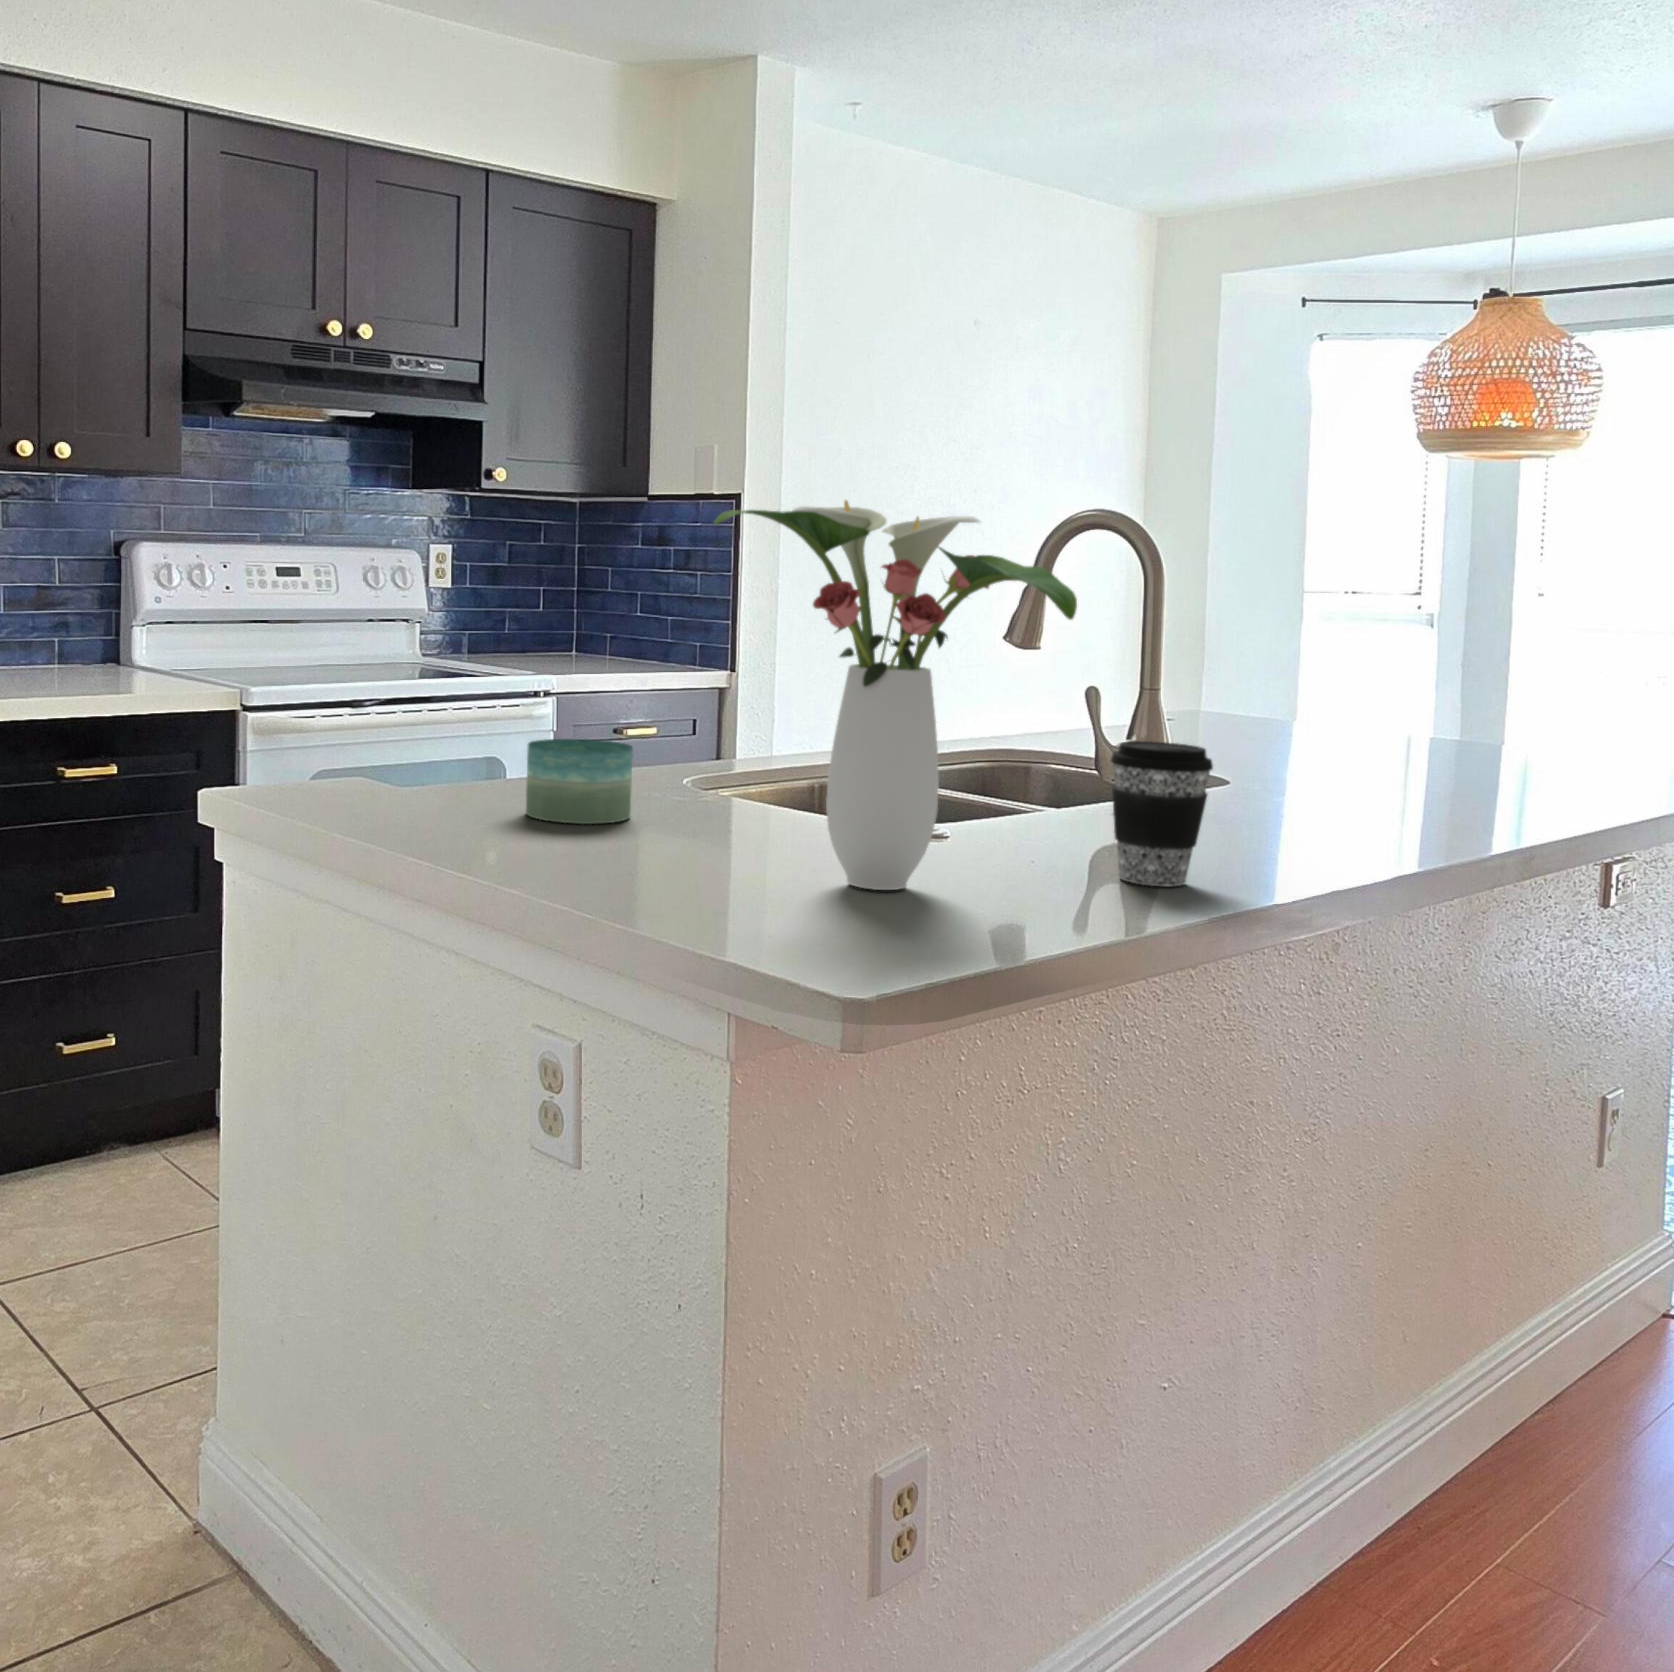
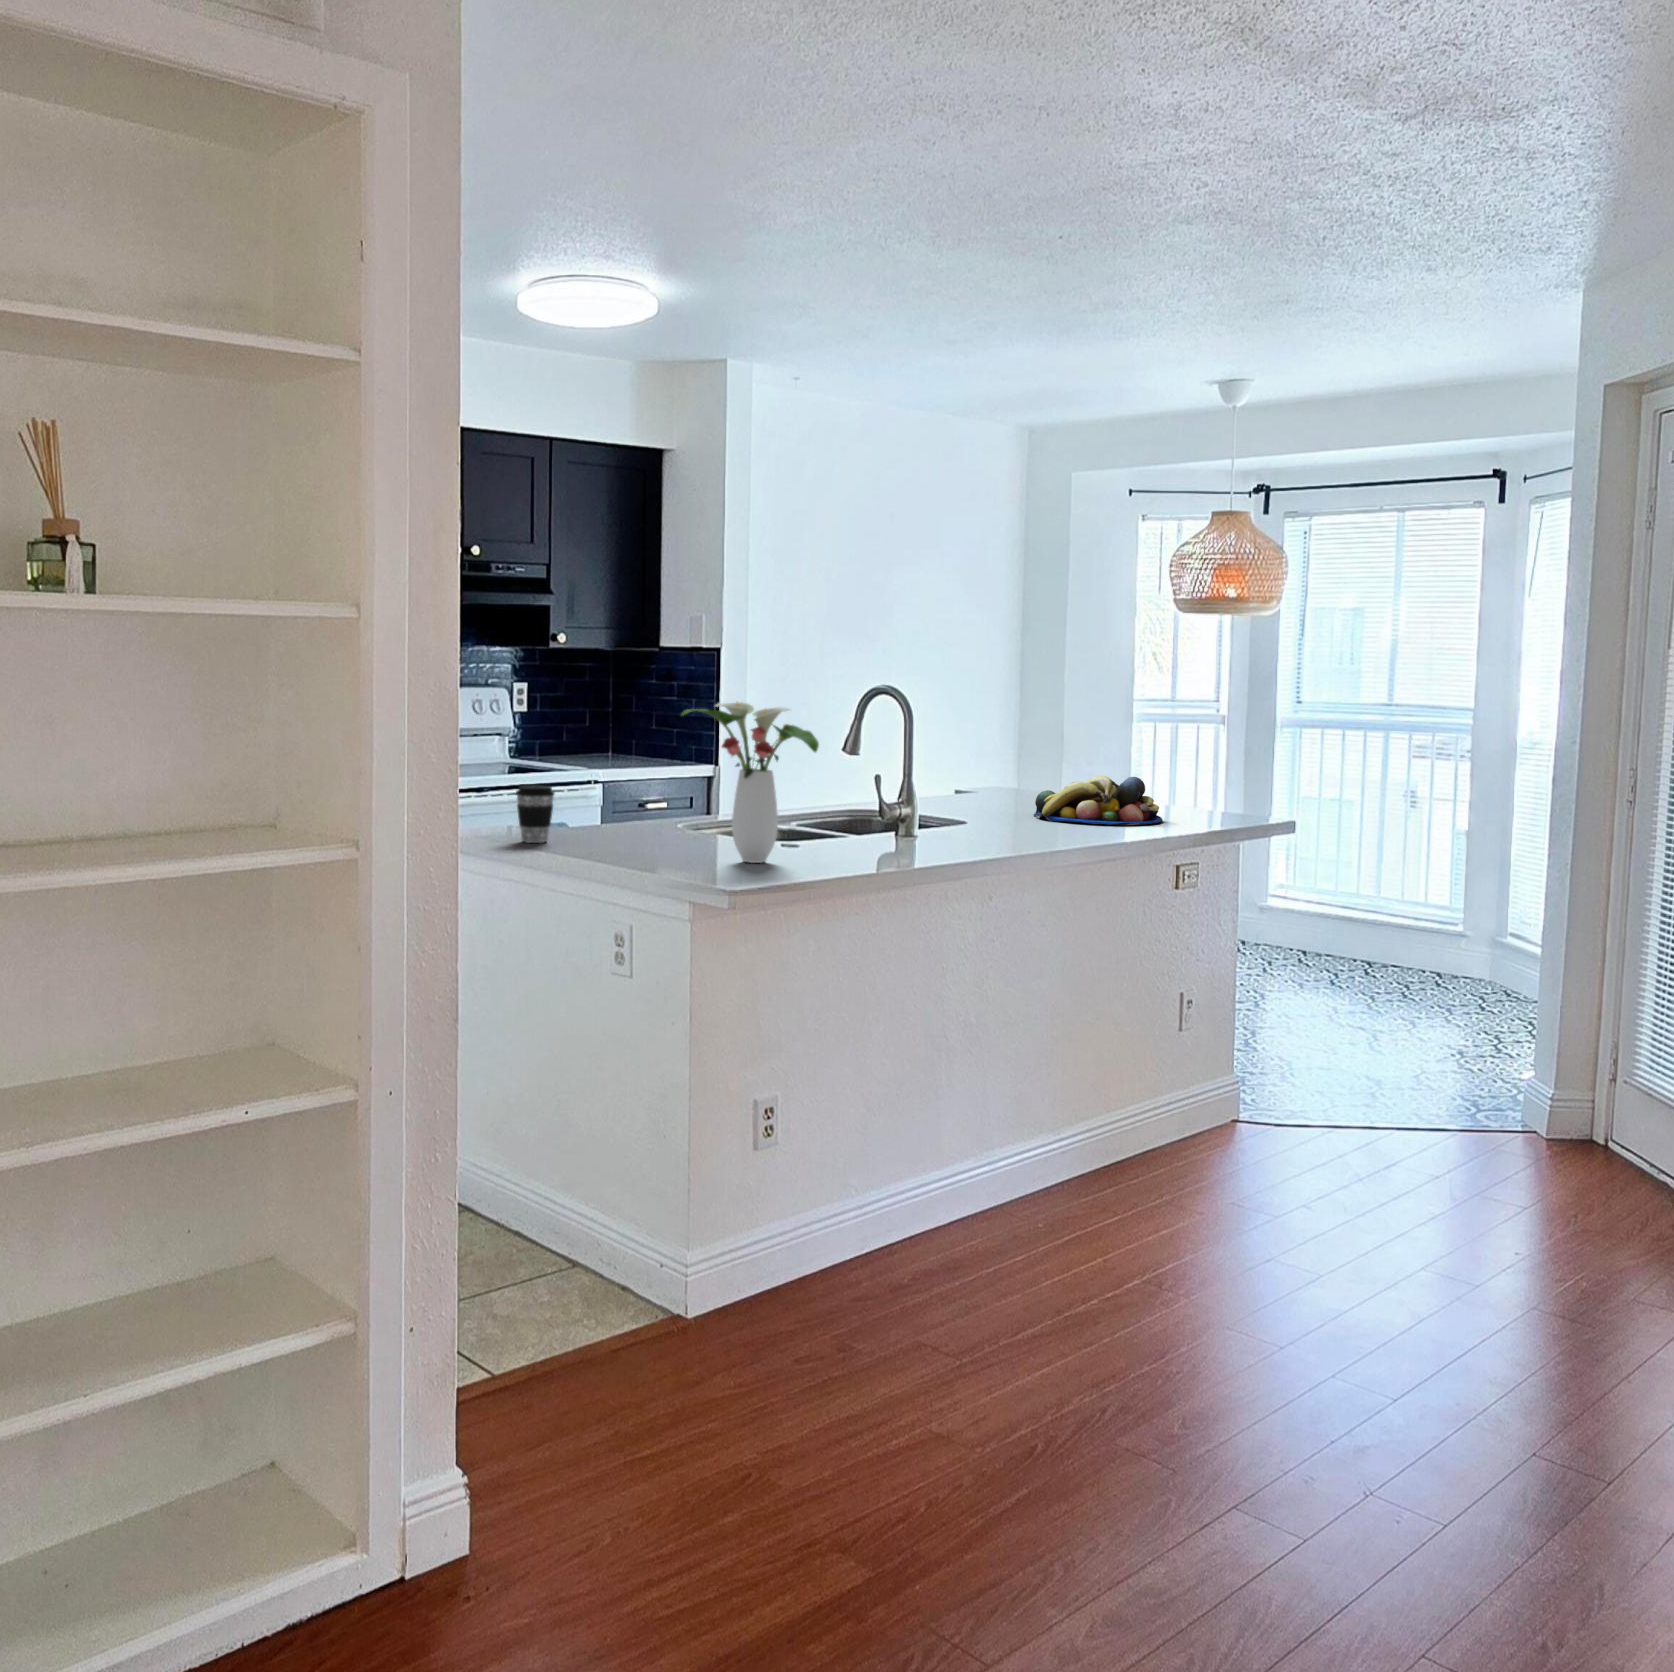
fruit bowl: none [1319,698,1582,791] -> present [1034,775,1163,825]
candle: present [526,739,633,824] -> none [601,805,651,843]
coffee cup: present [1111,741,1213,886] -> present [516,785,554,843]

